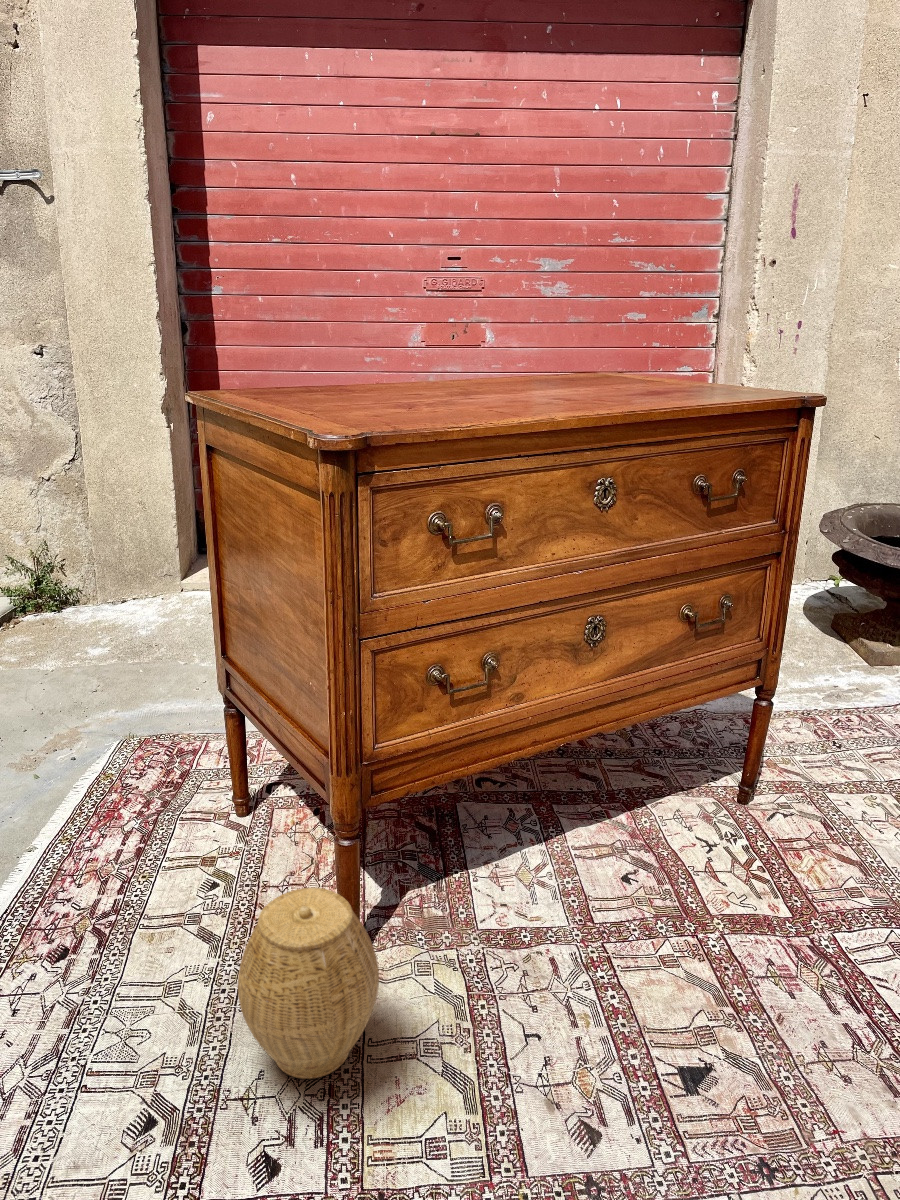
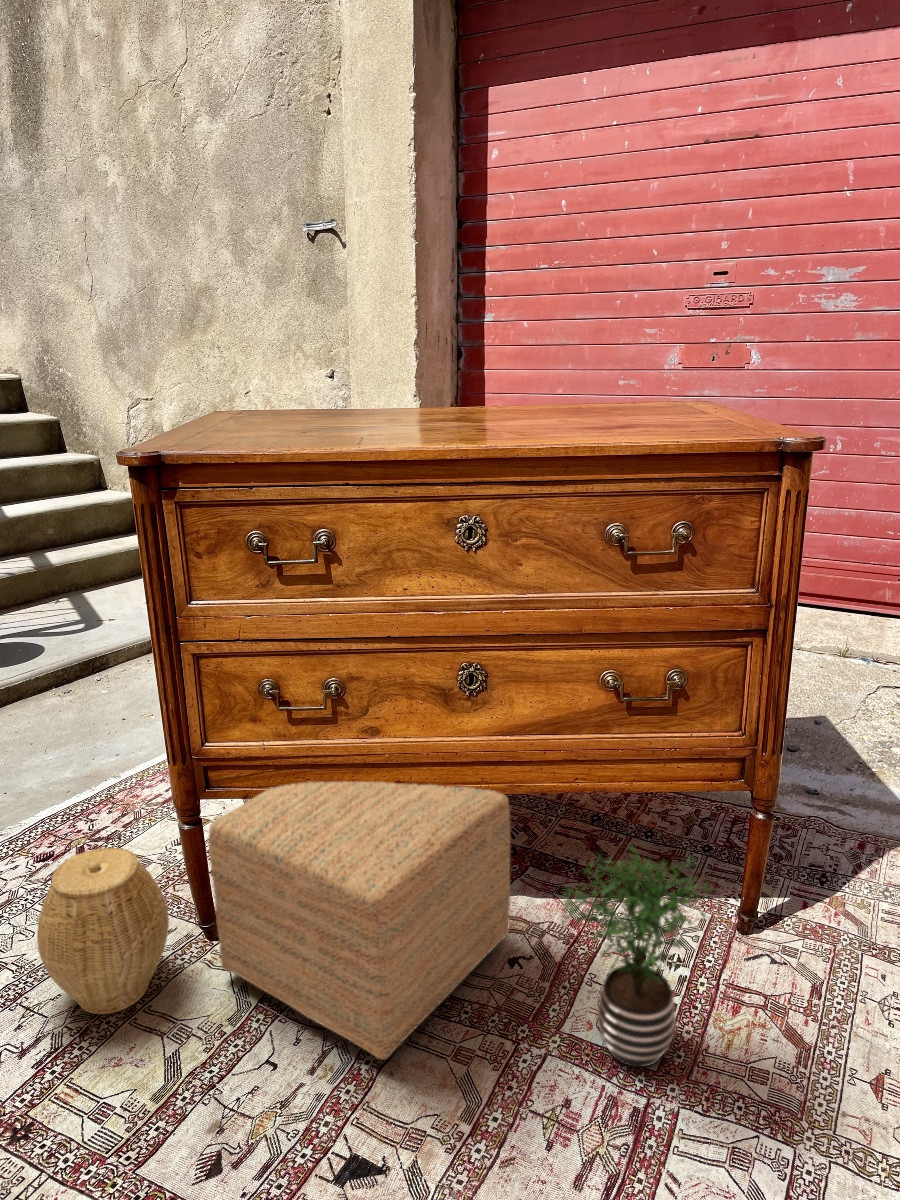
ottoman: none [405,727,646,989] -> present [209,782,510,1059]
potted plant: none [717,737,844,919] -> present [562,846,711,1067]

